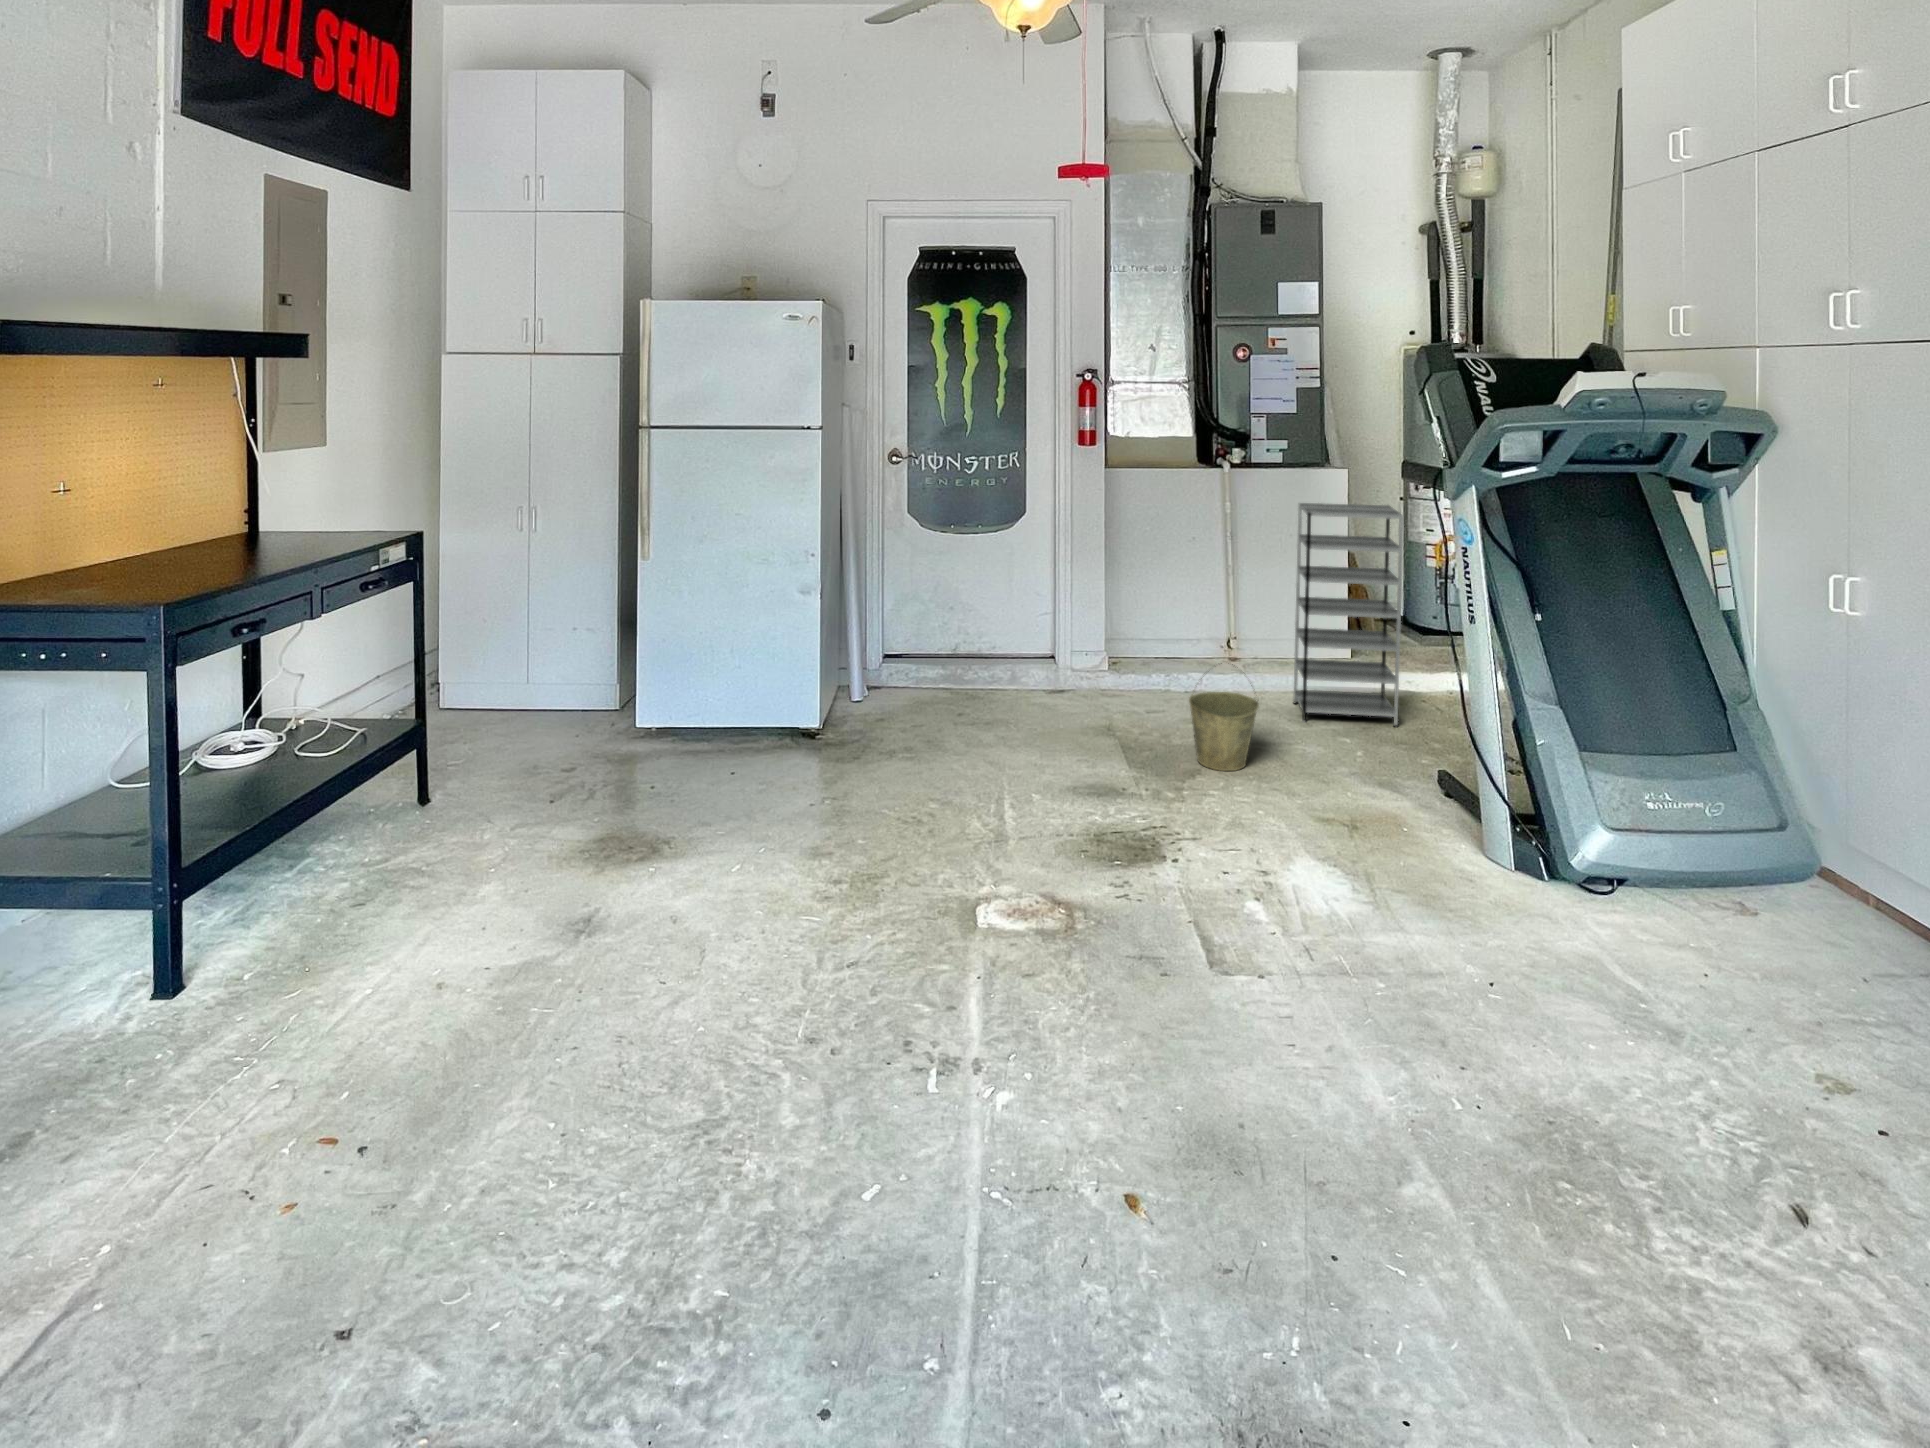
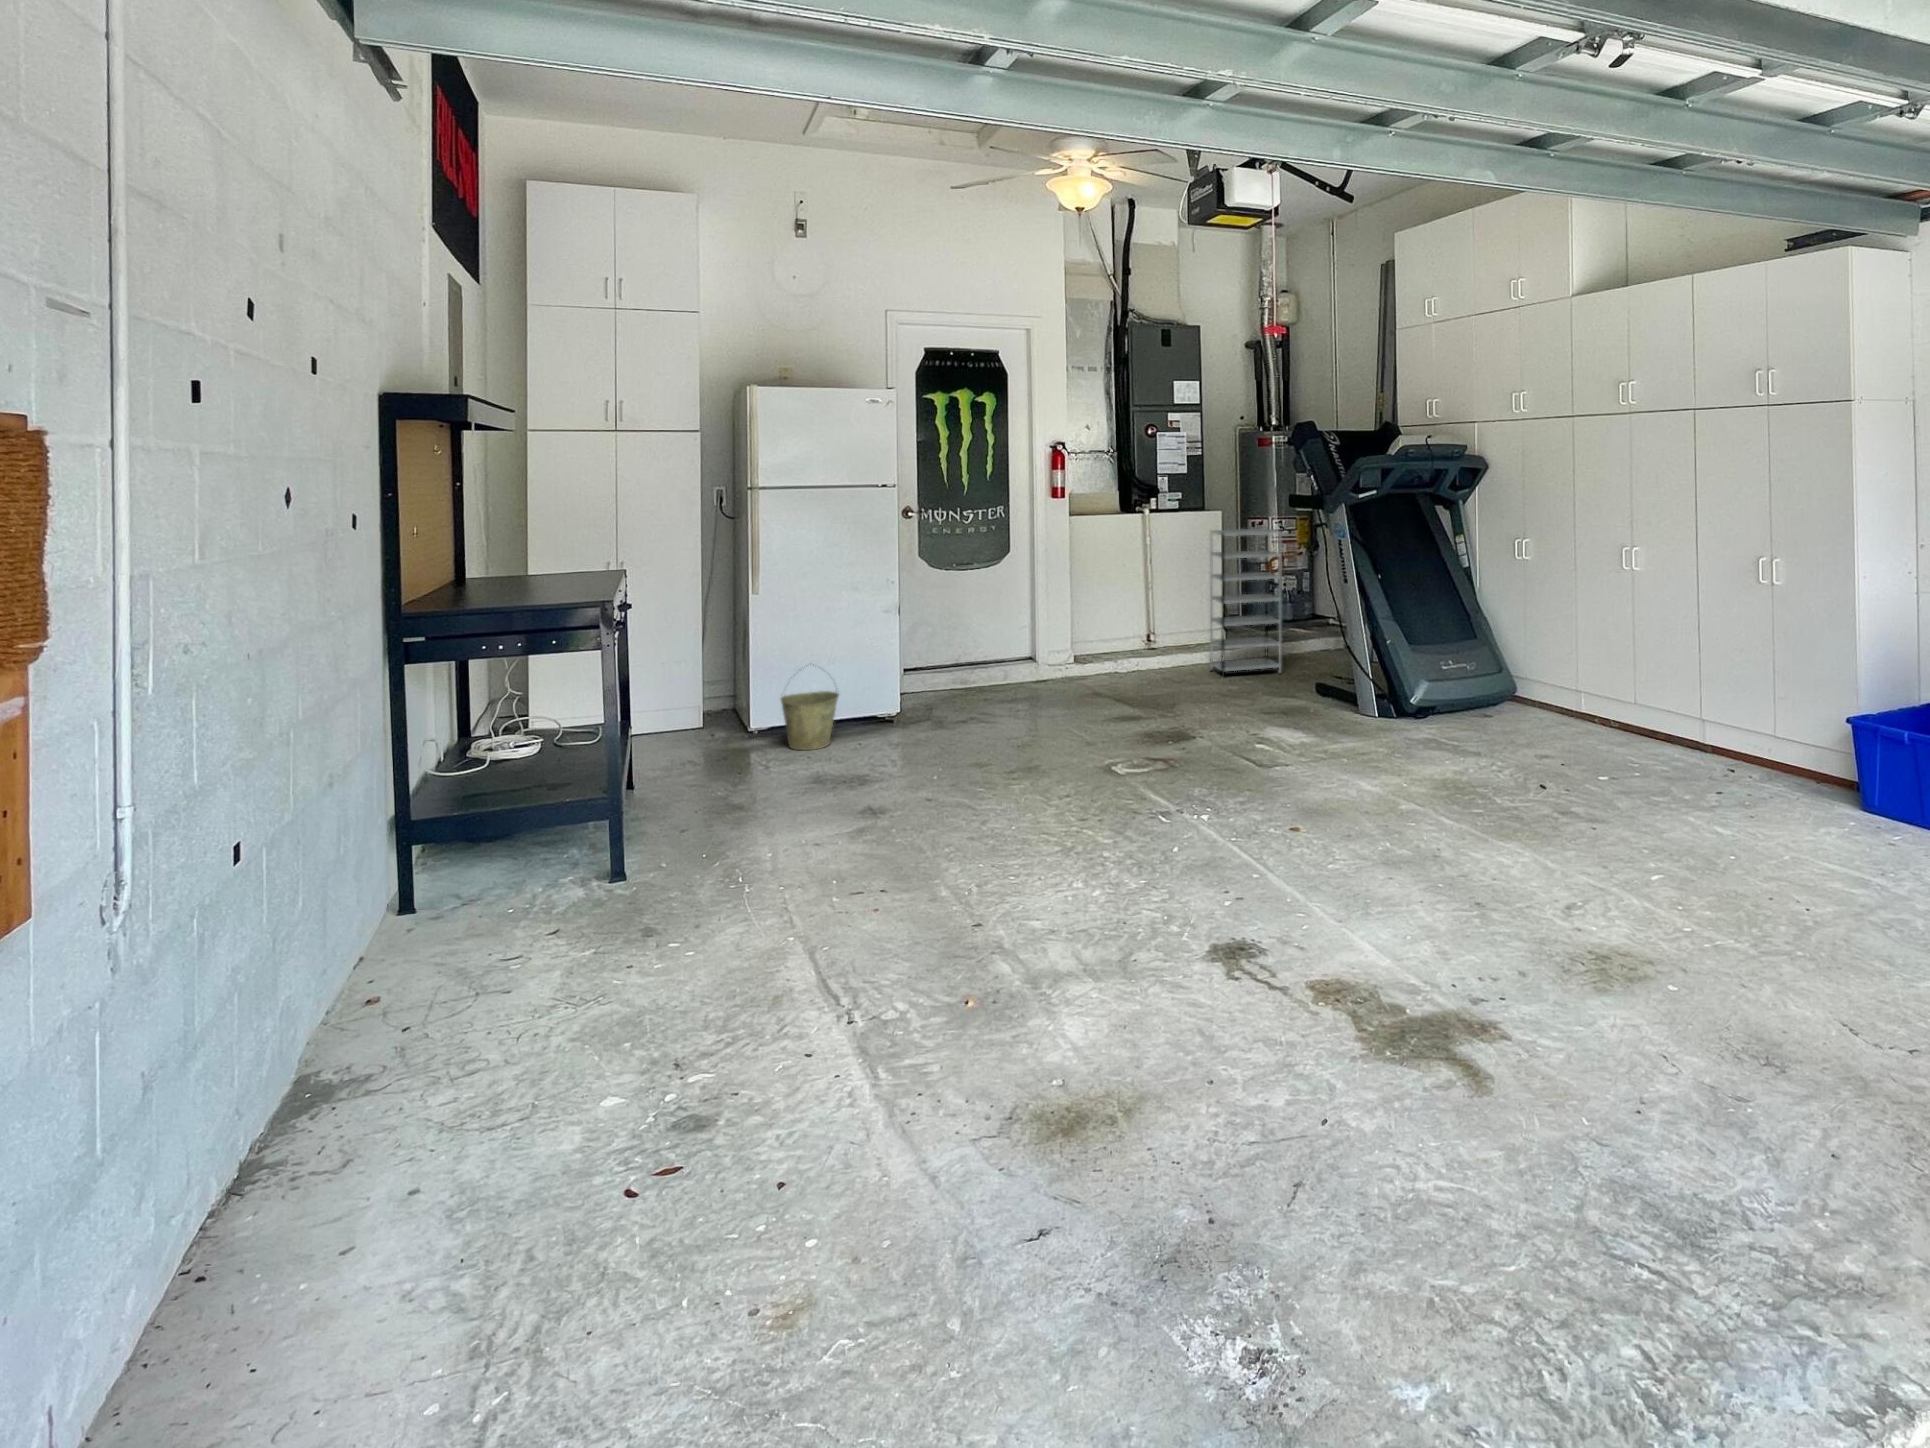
bucket: present [1189,663,1259,771] -> present [781,691,839,750]

